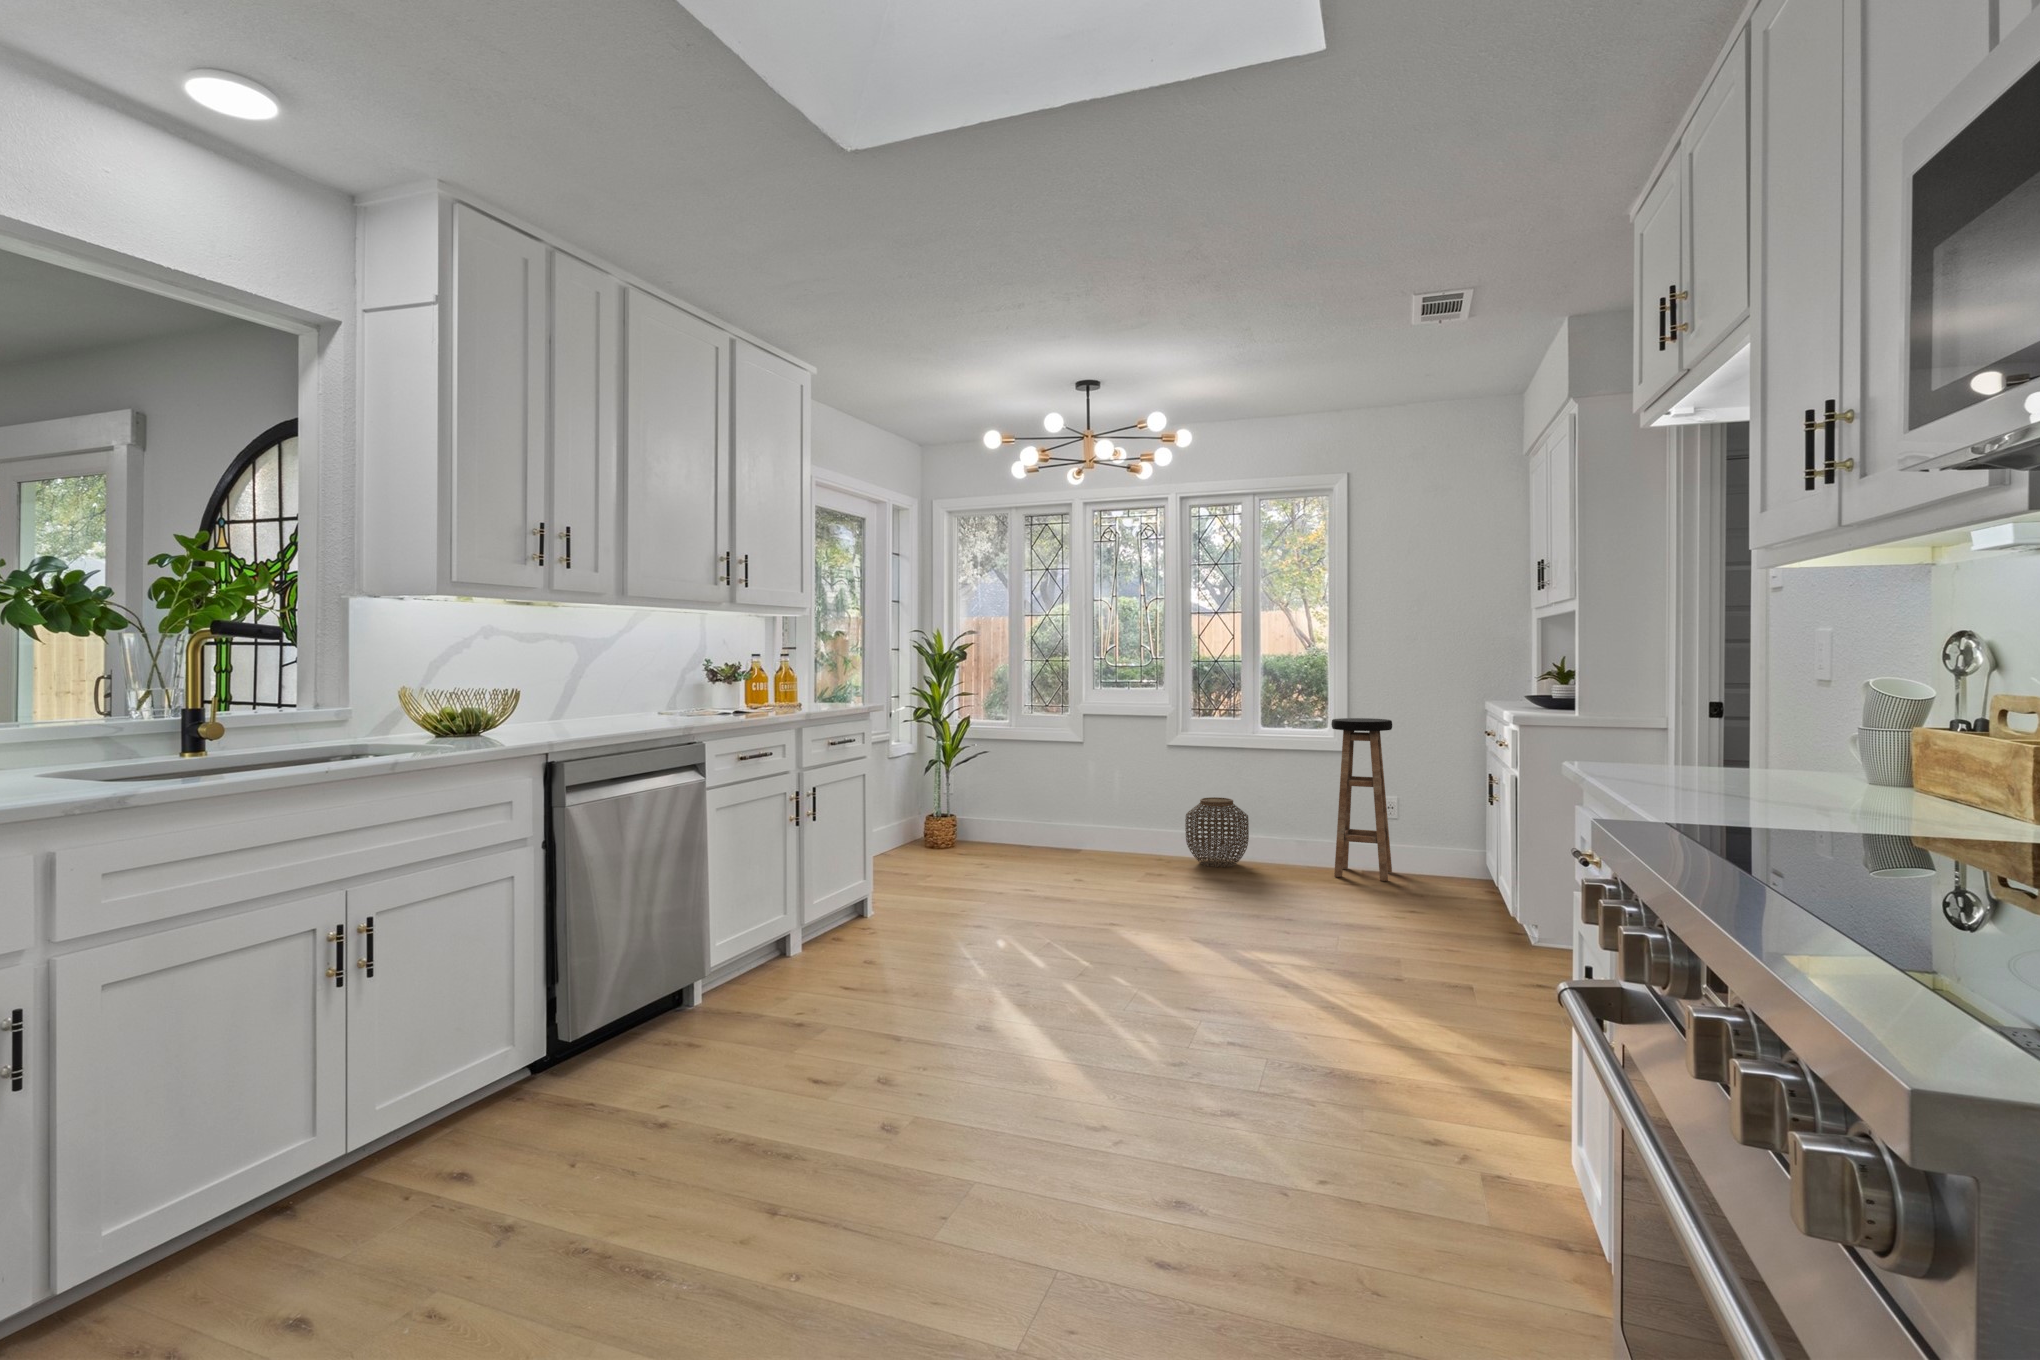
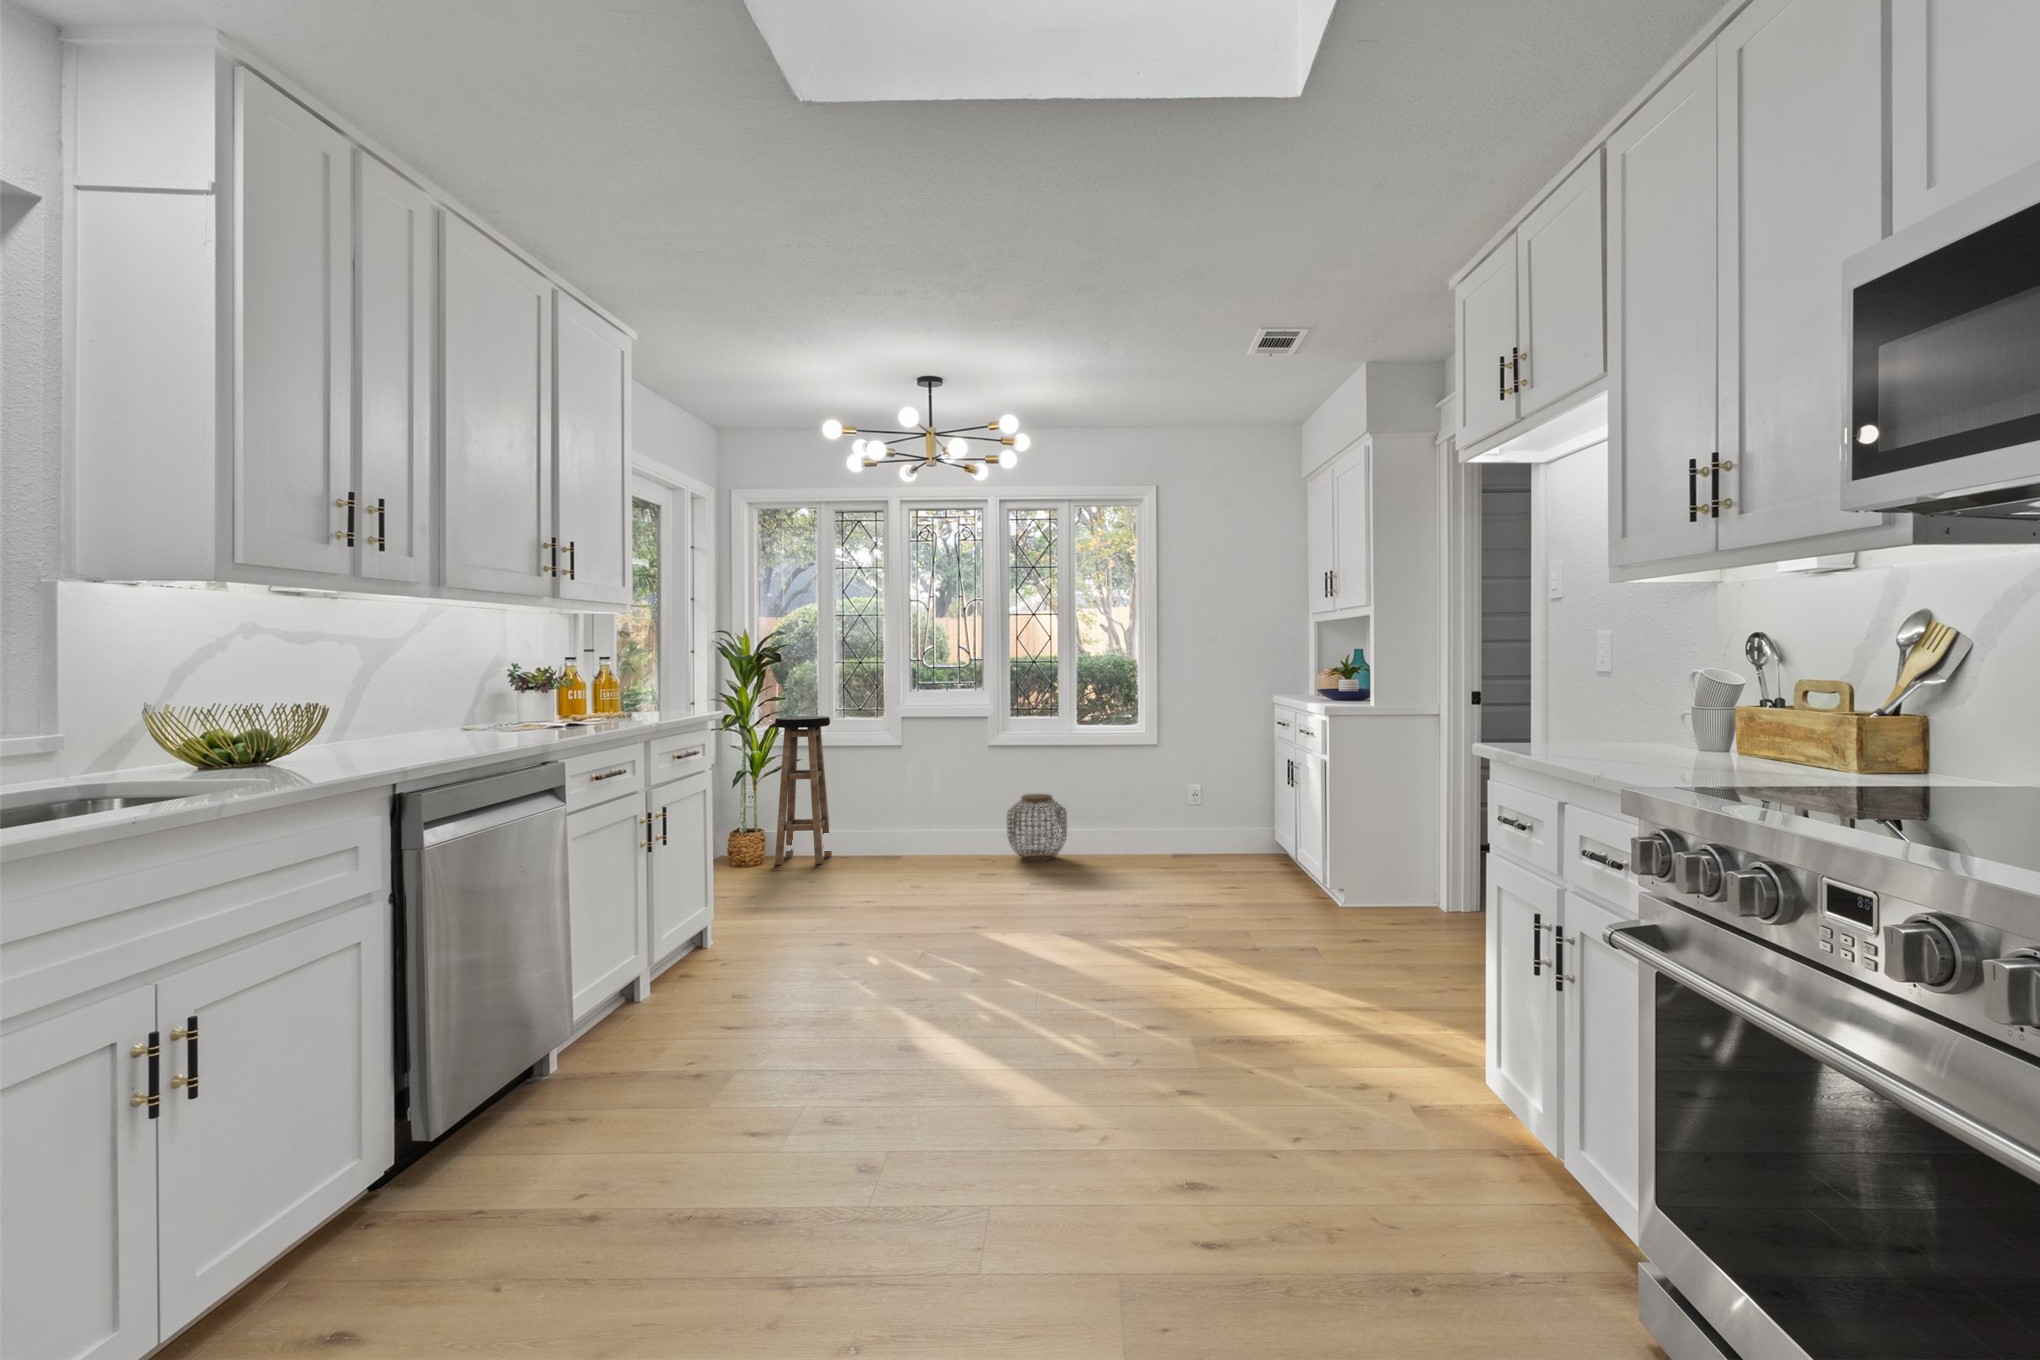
bar stool: present [1331,718,1392,881] -> present [775,716,832,865]

